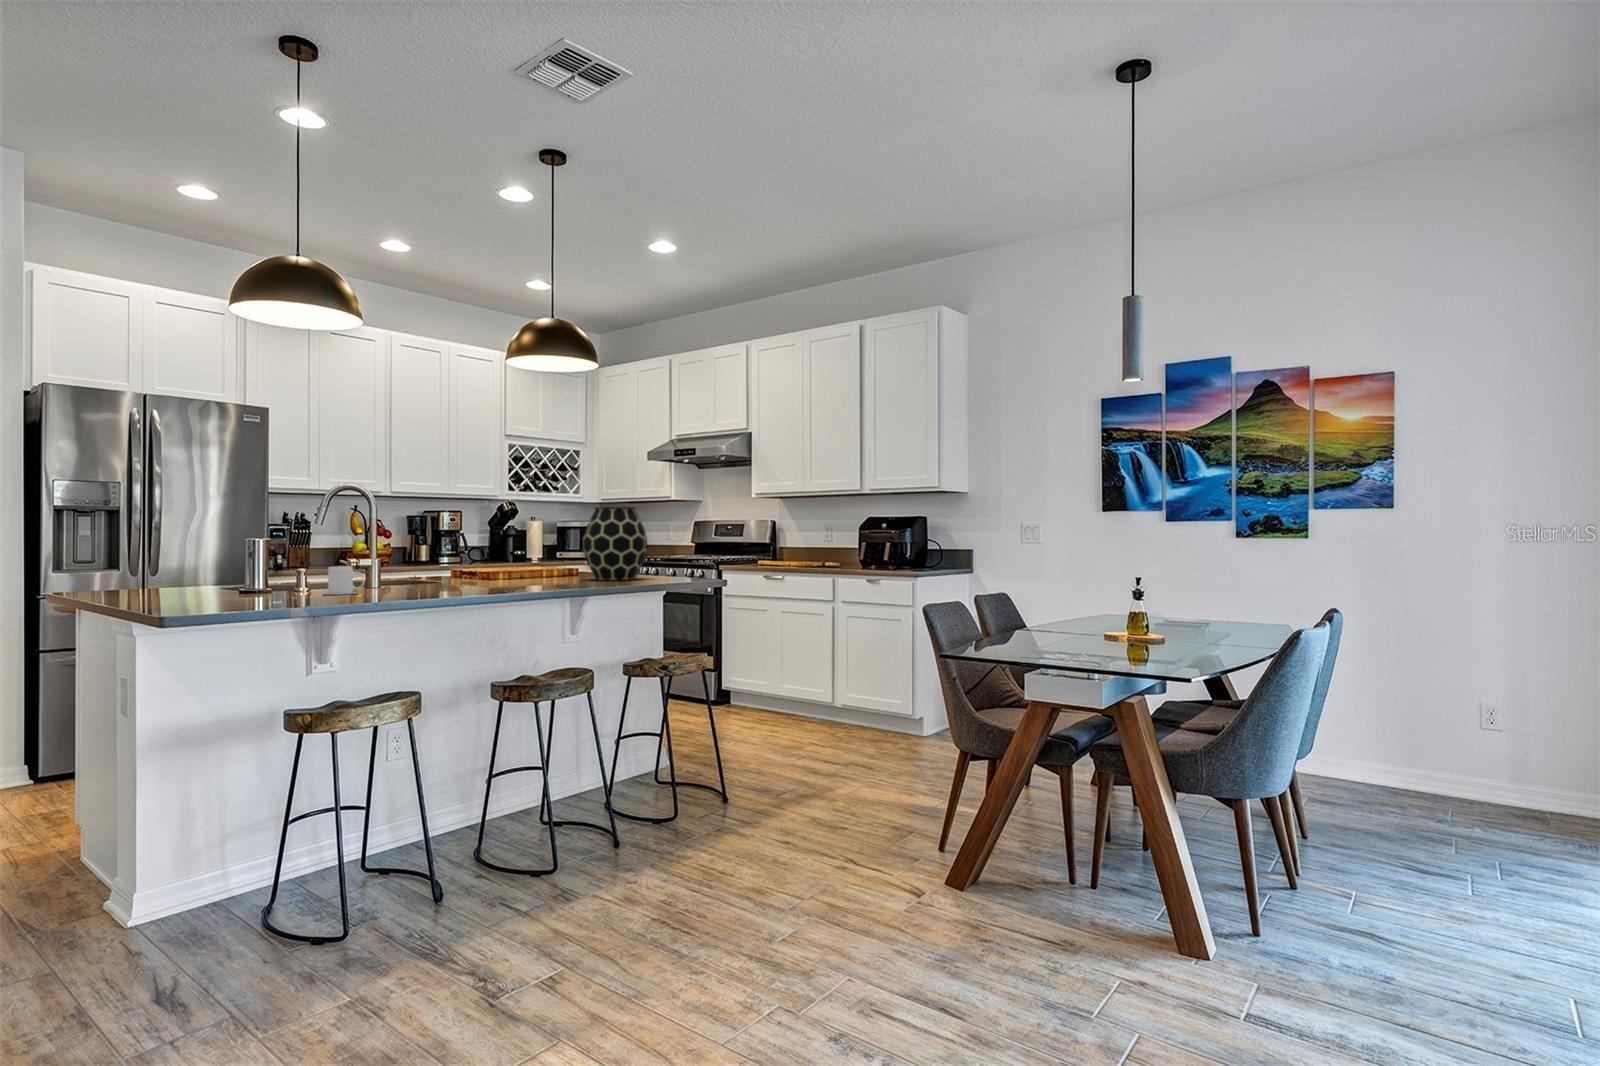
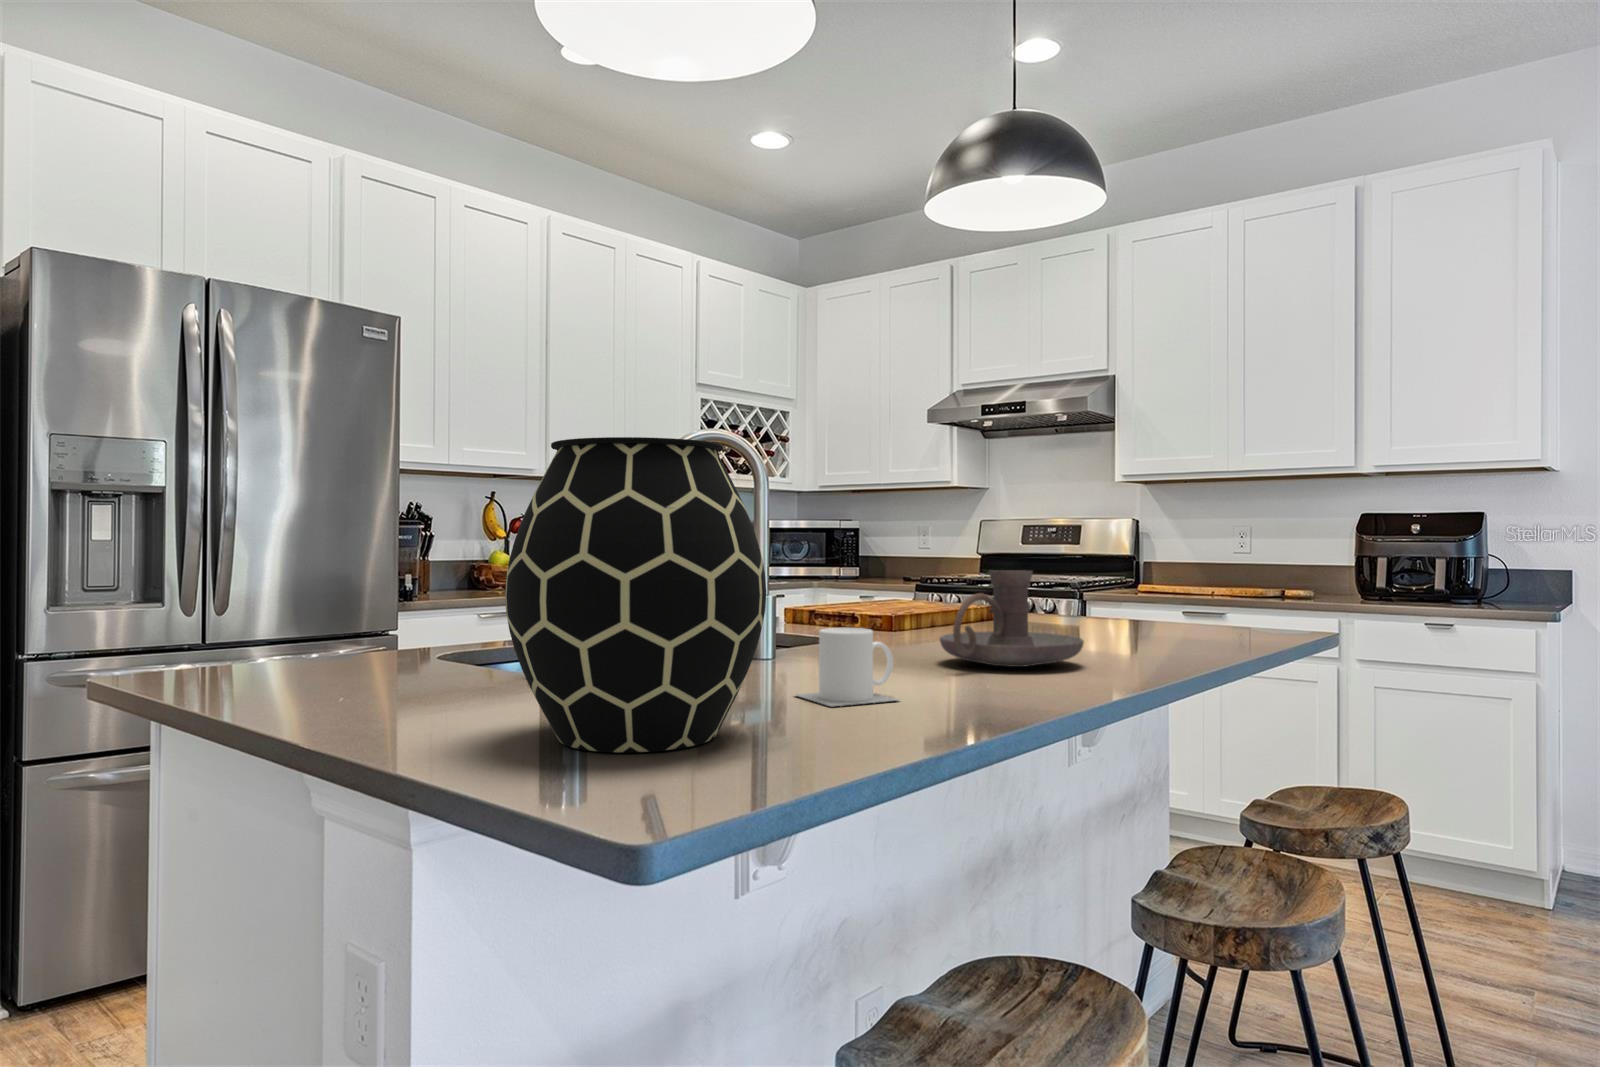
vase: present [583,507,647,580] -> present [505,437,766,753]
candle holder: none [423,545,502,587] -> present [940,570,1084,667]

